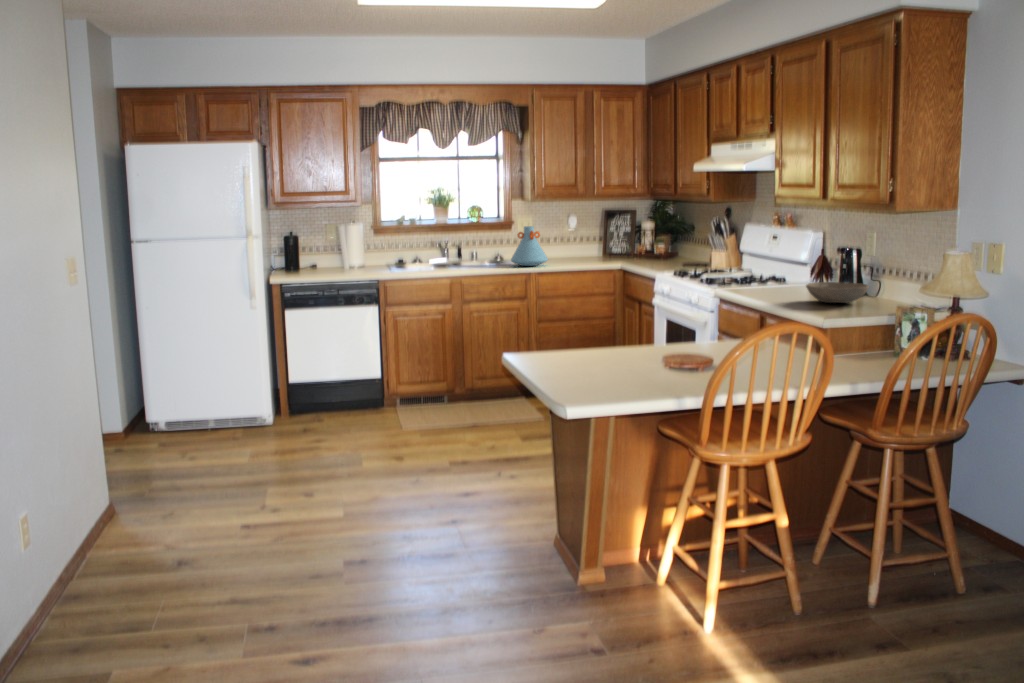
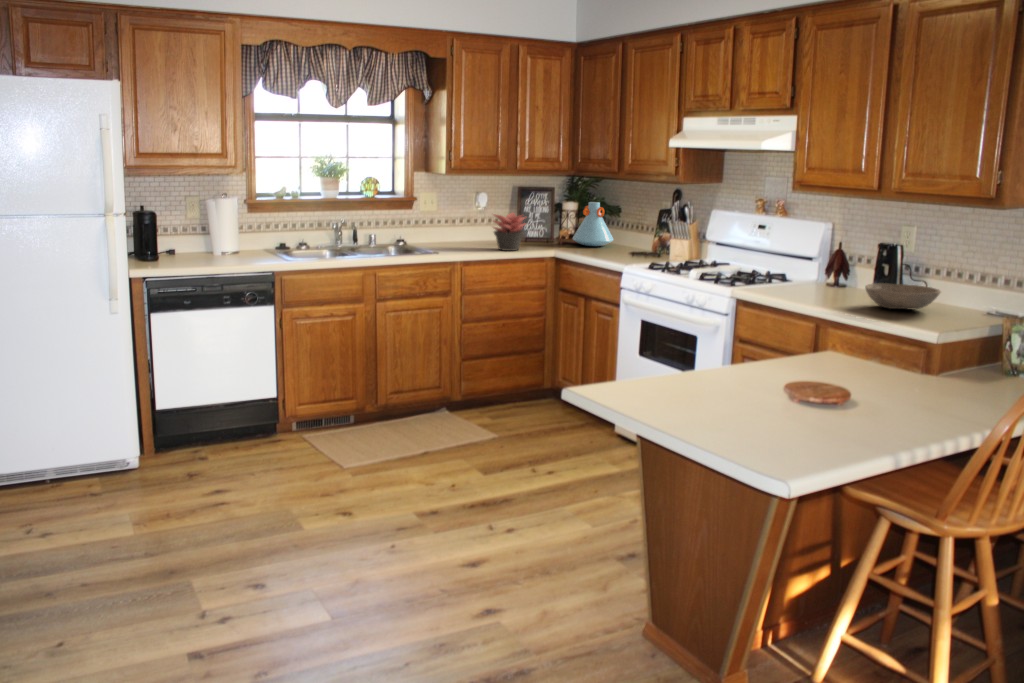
vase: present [511,226,548,266] -> present [573,202,613,246]
succulent plant: none [568,232,599,264] -> present [494,213,525,251]

